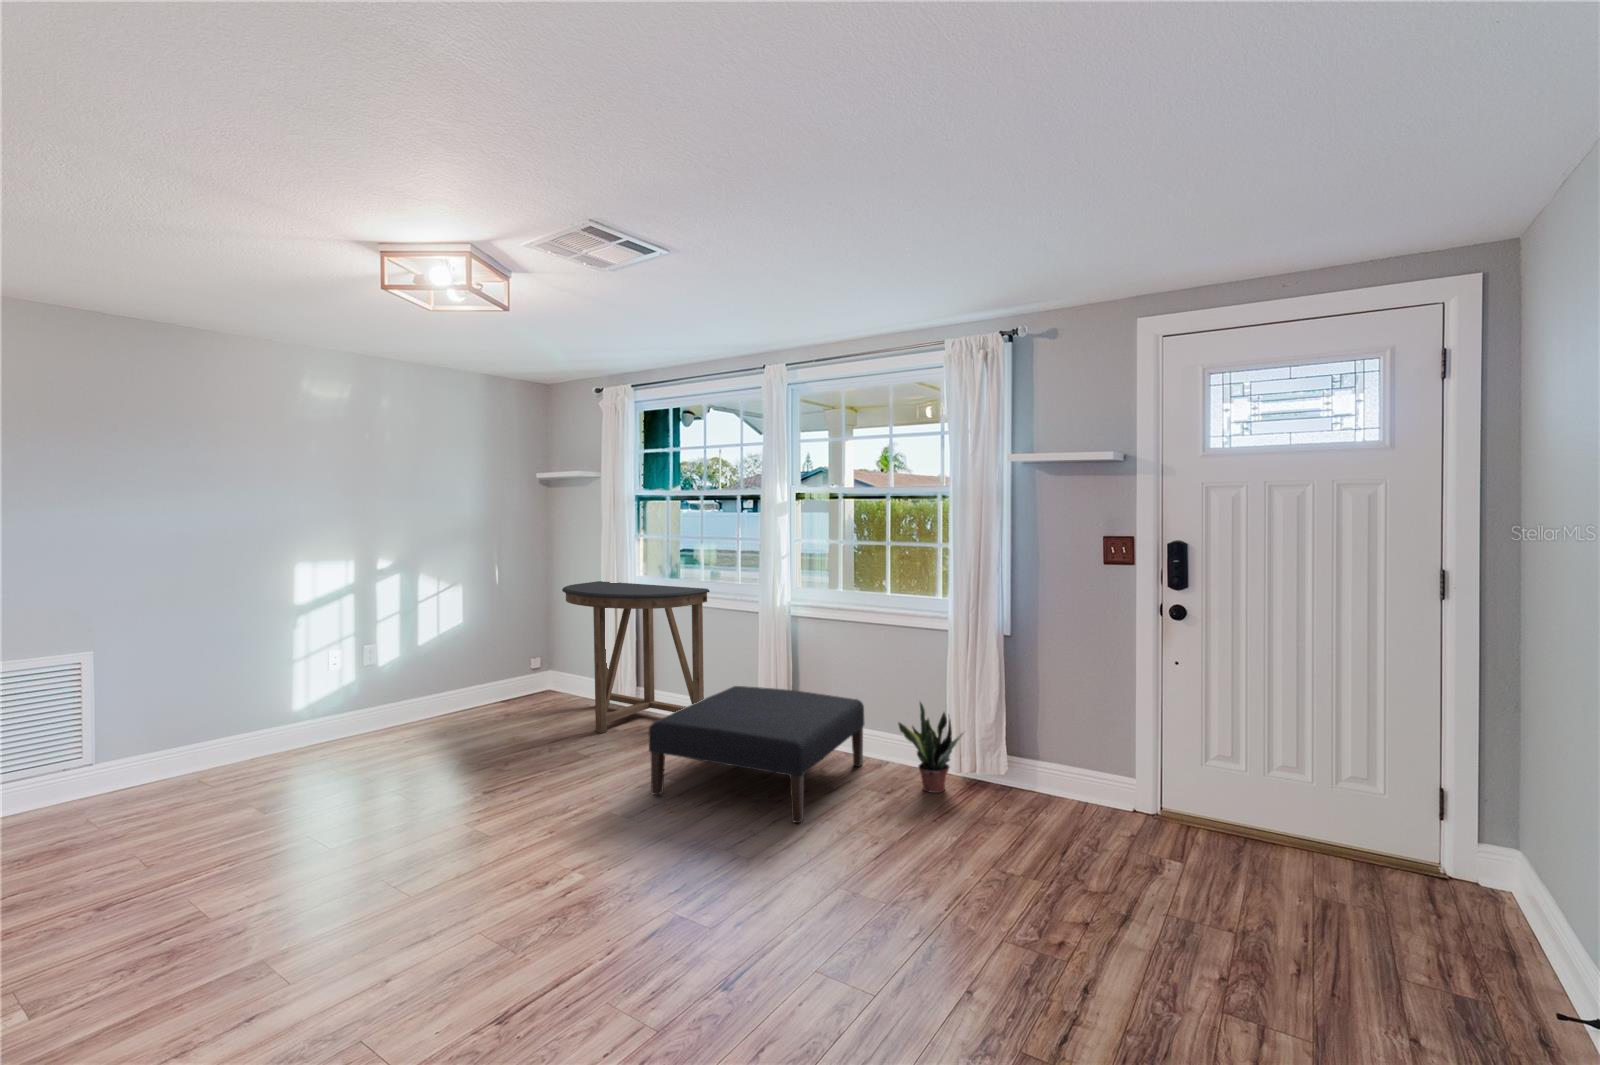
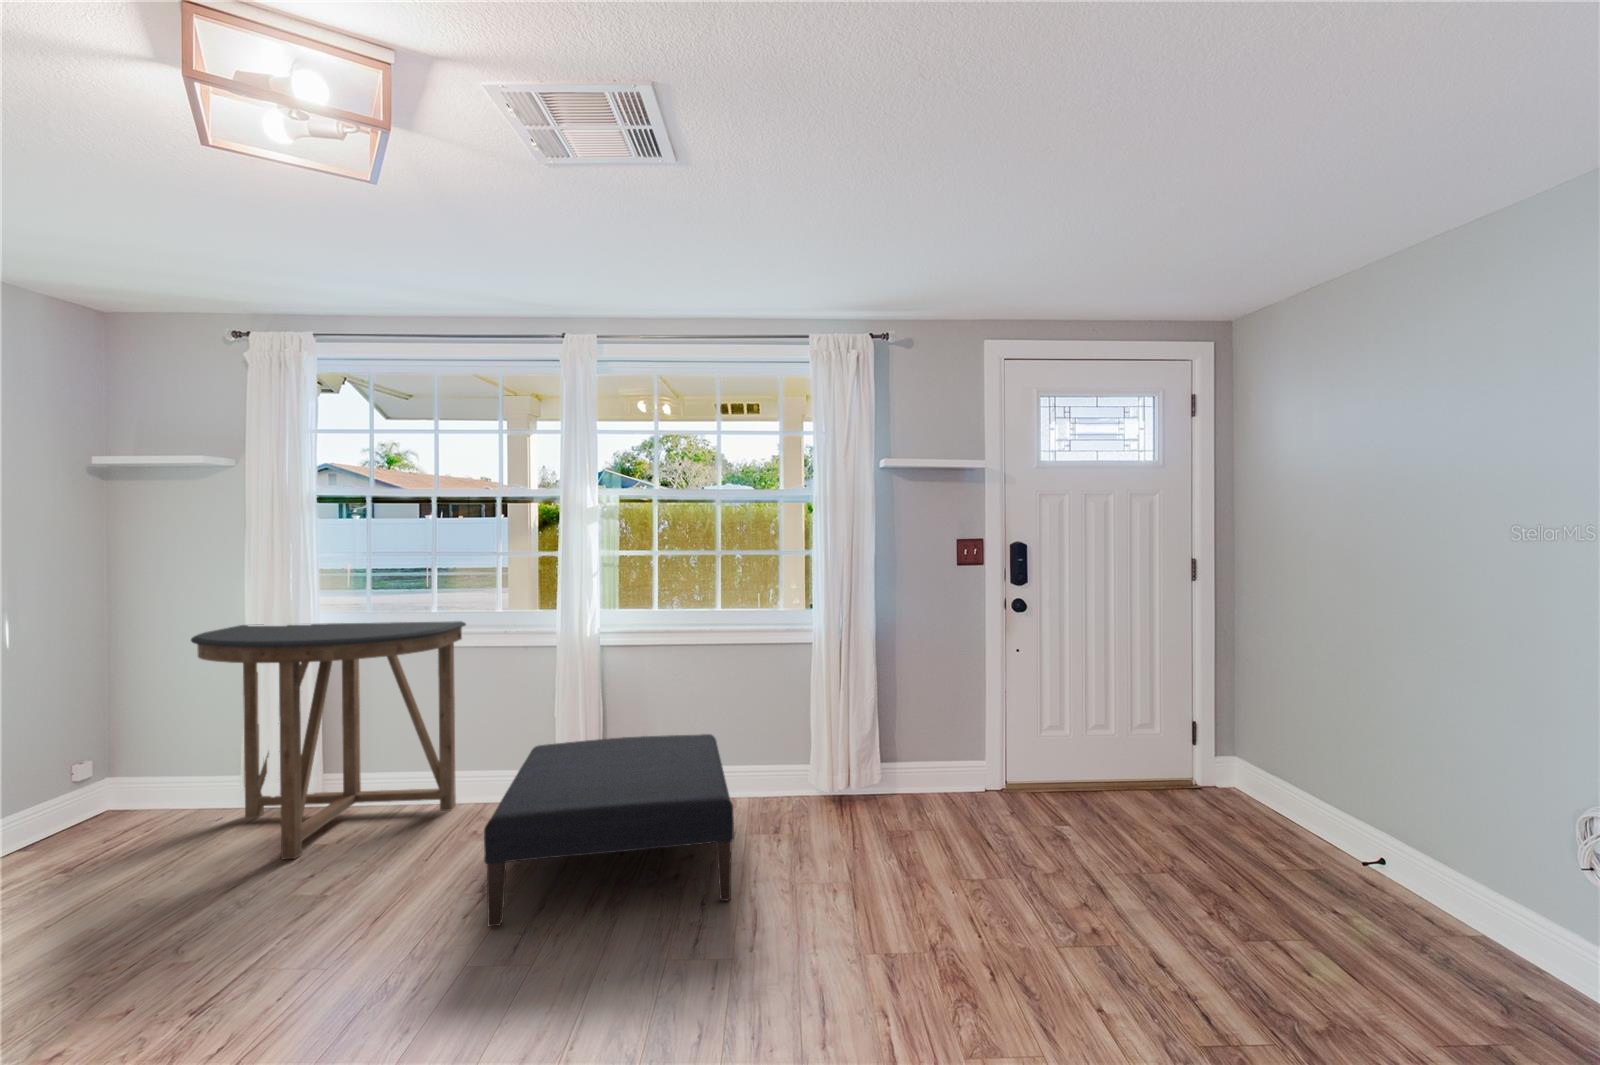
potted plant: present [898,703,963,793] -> none [785,723,846,822]

